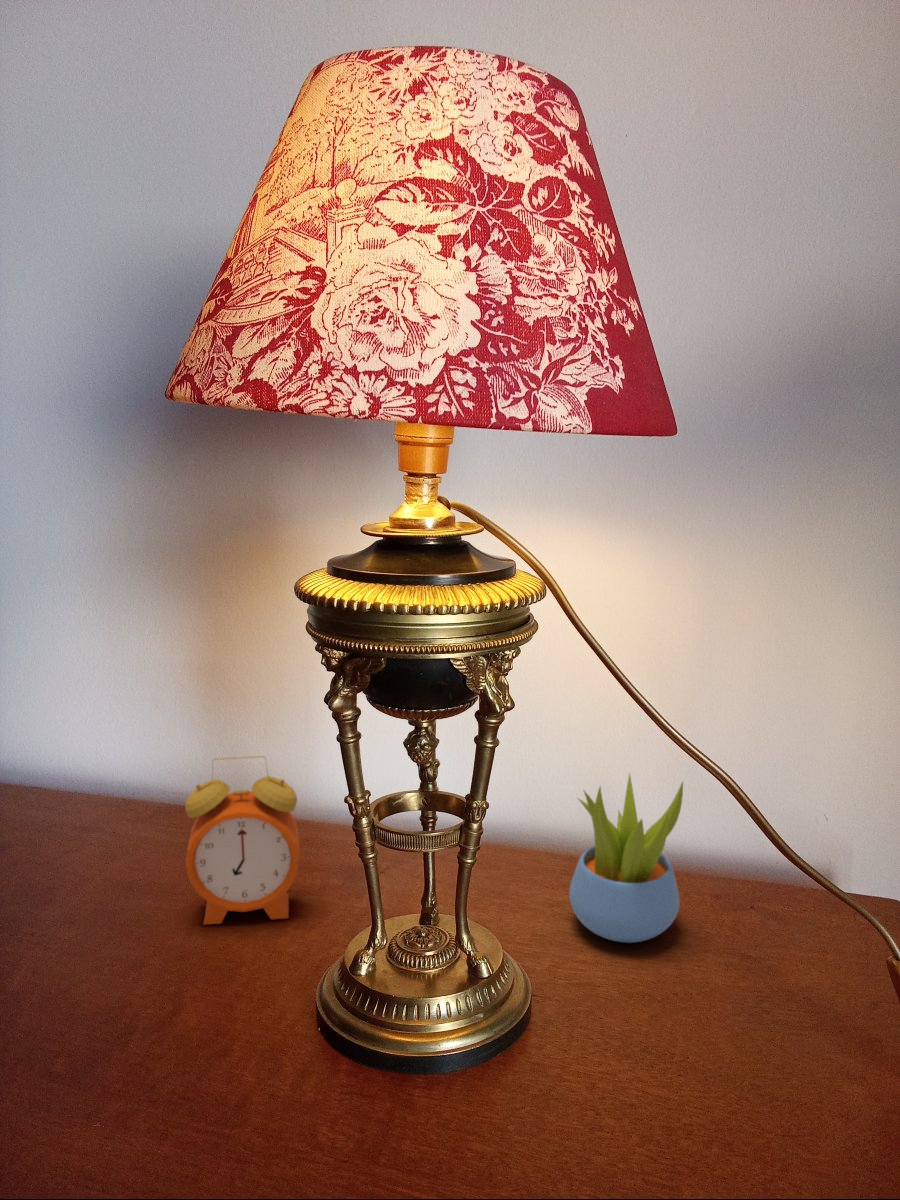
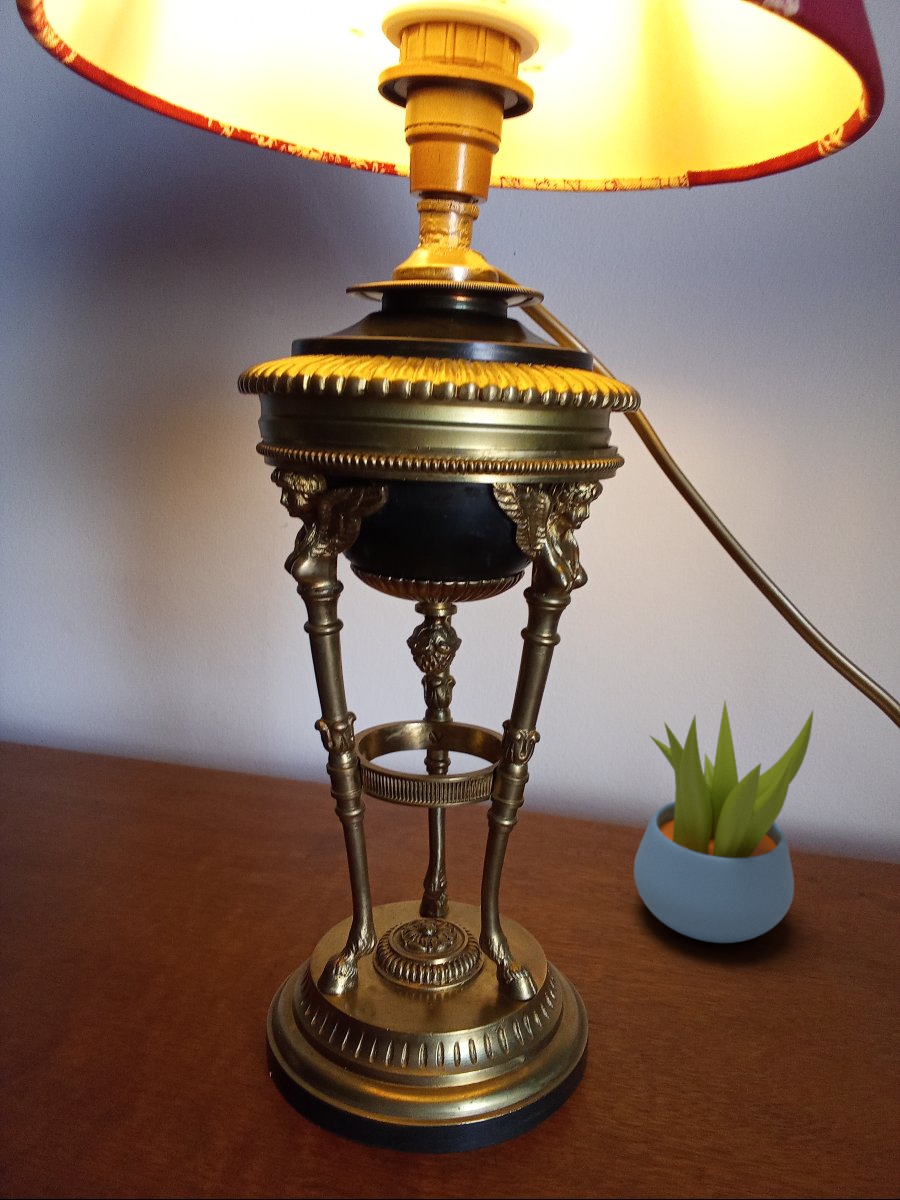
alarm clock: present [185,756,300,925] -> none [78,666,247,909]

